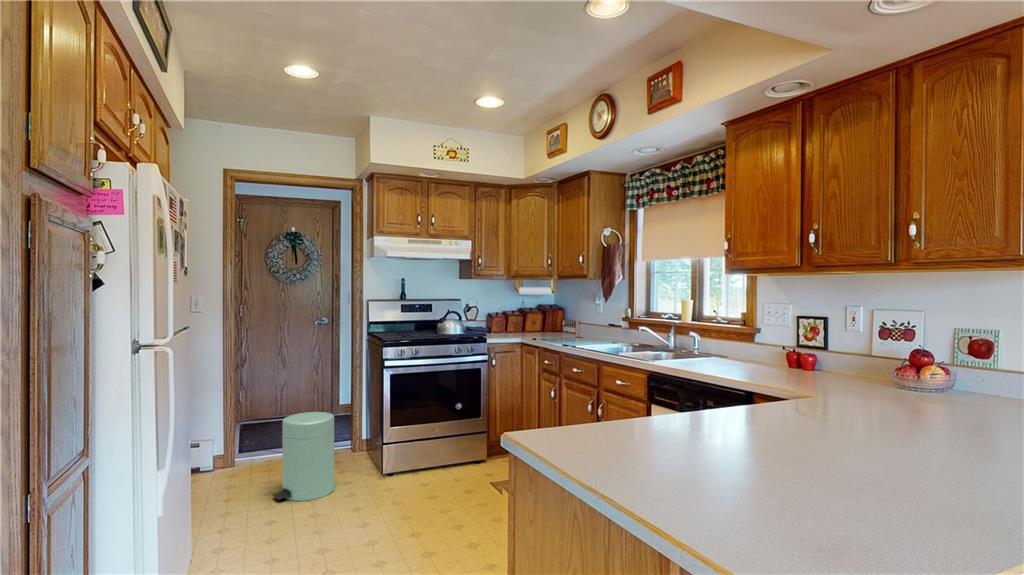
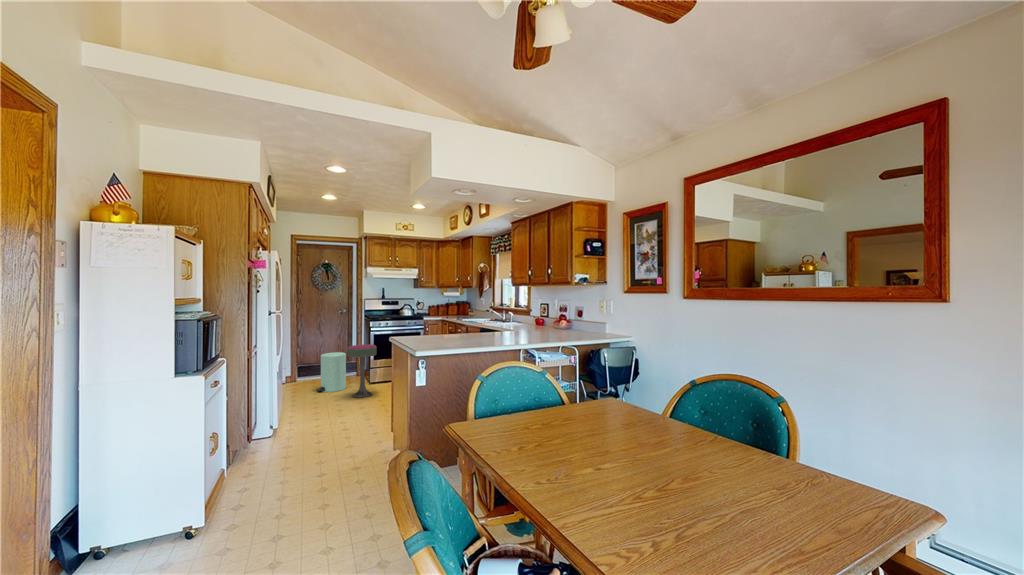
bar stool: none [341,401,403,524] -> present [348,344,377,398]

